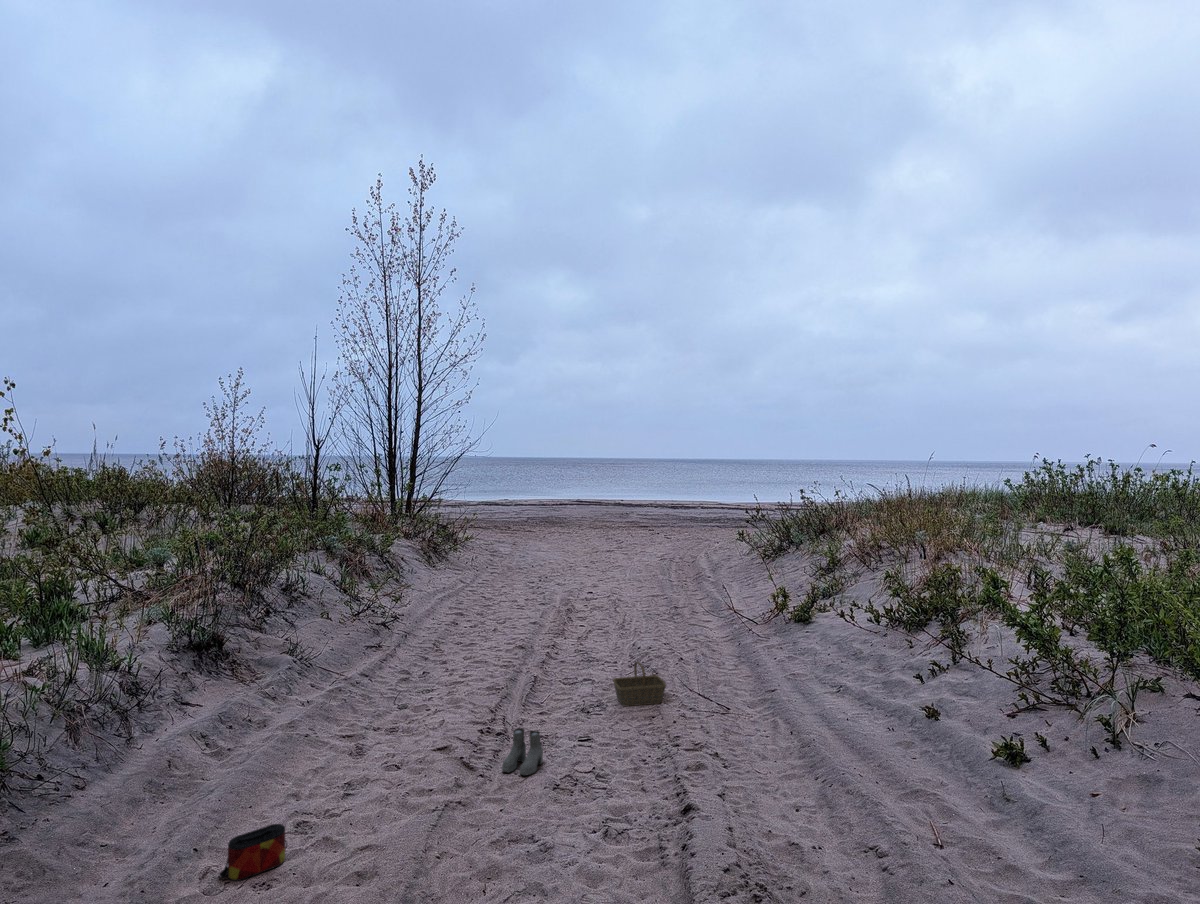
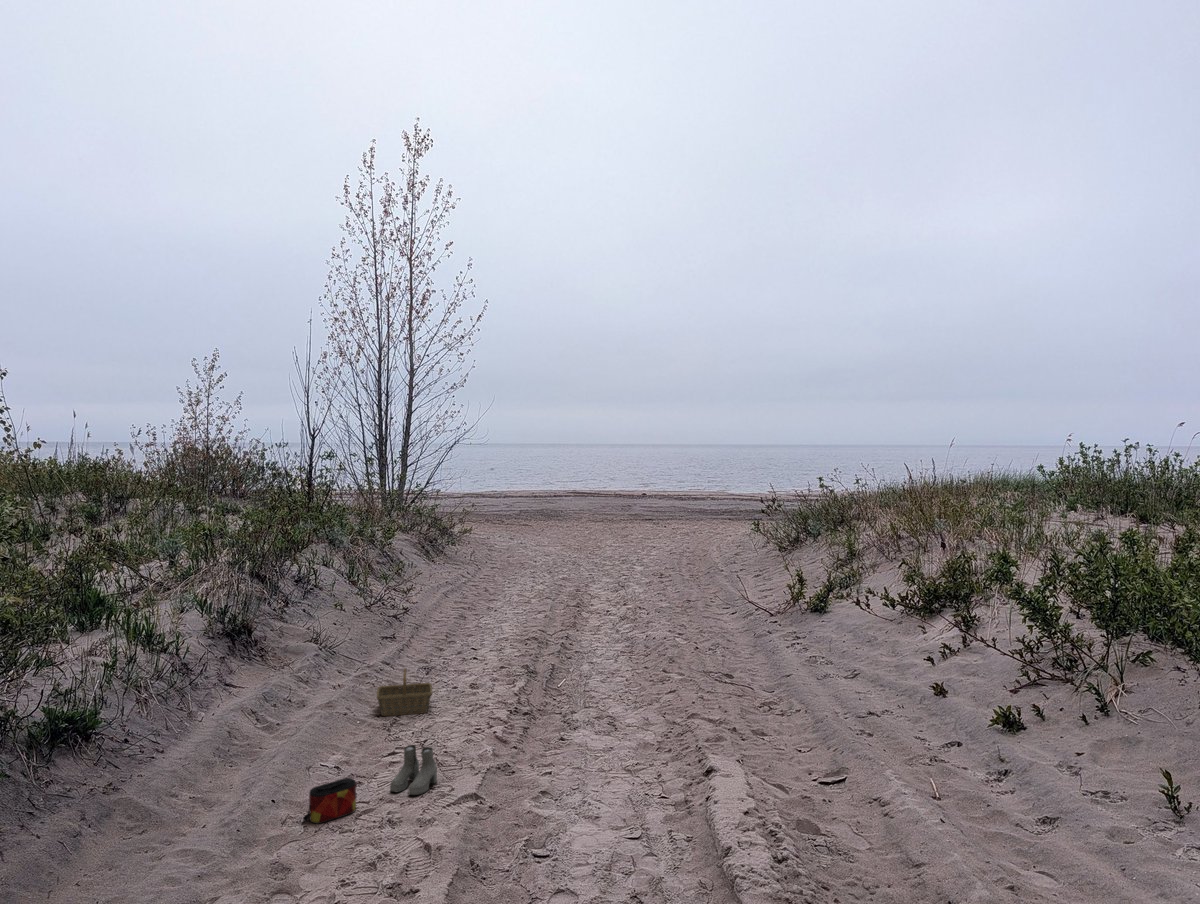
basket: present [613,662,666,706] -> present [377,668,432,716]
boots: present [502,728,543,776] -> present [390,745,437,795]

